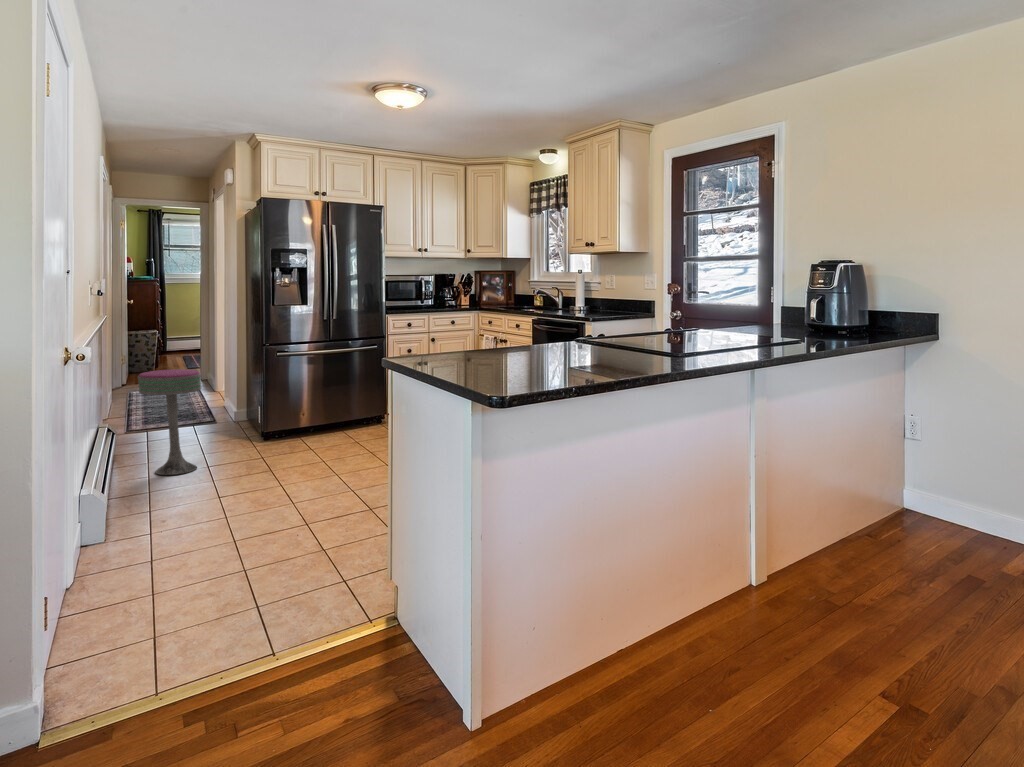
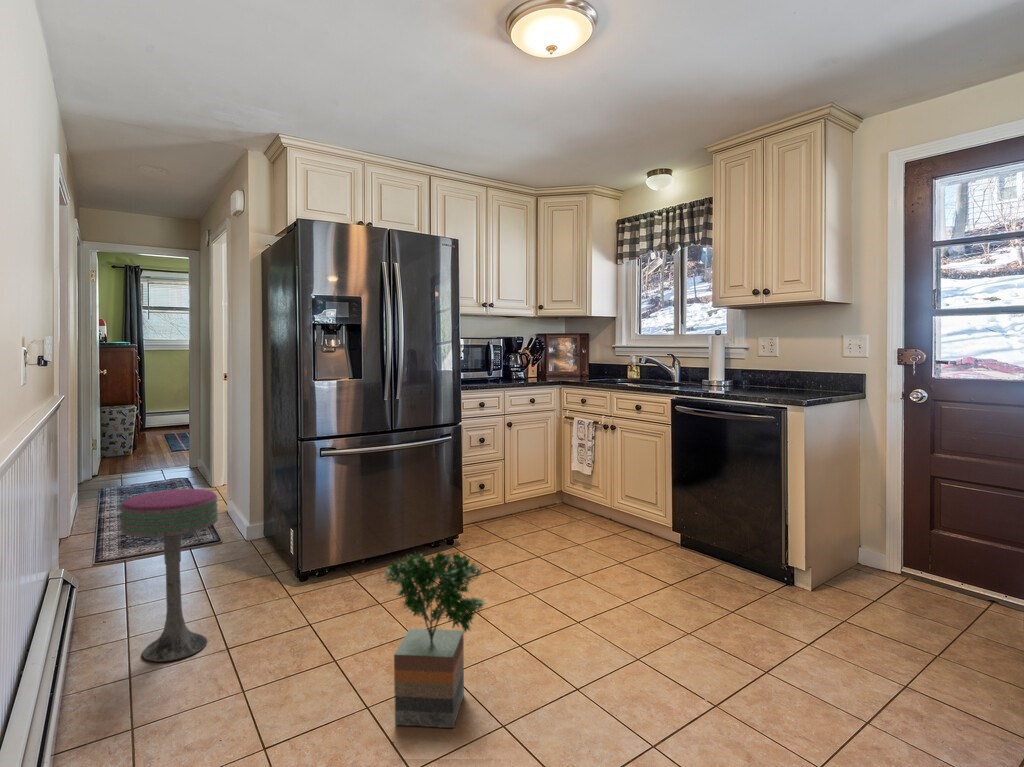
potted tree: none [294,401,359,502] -> present [383,553,484,728]

